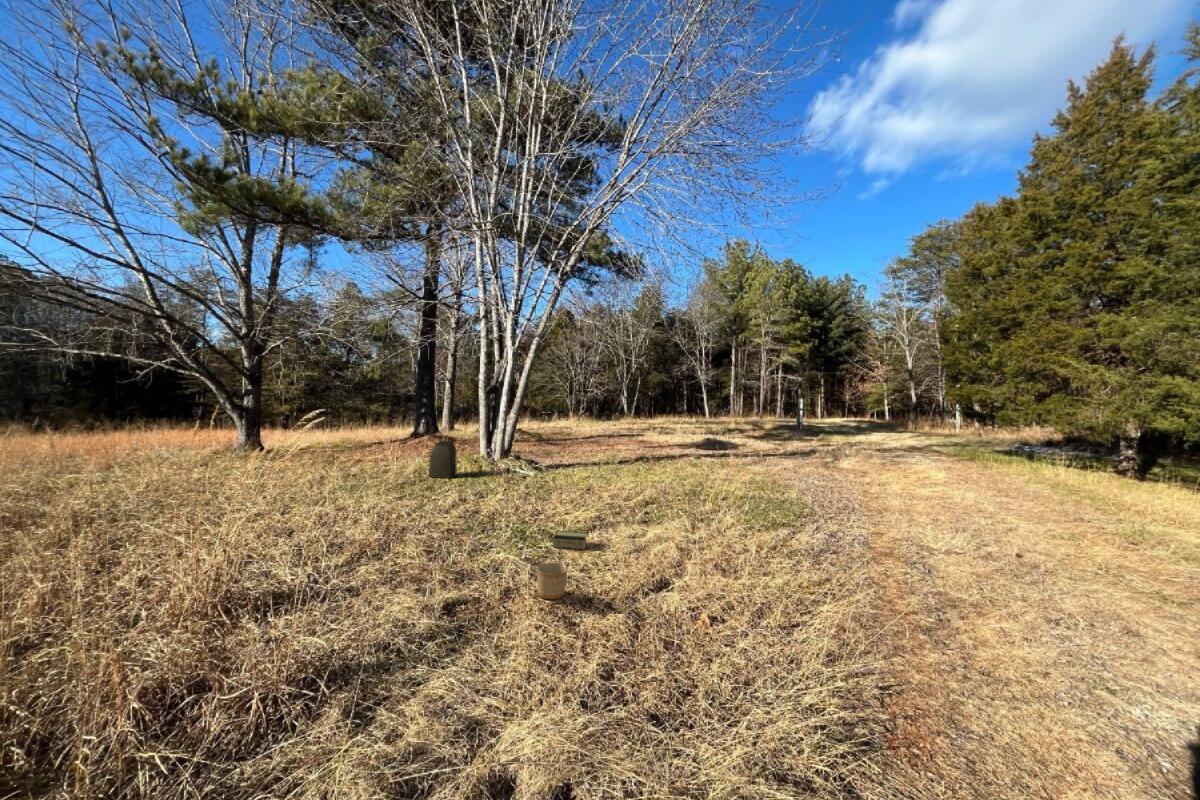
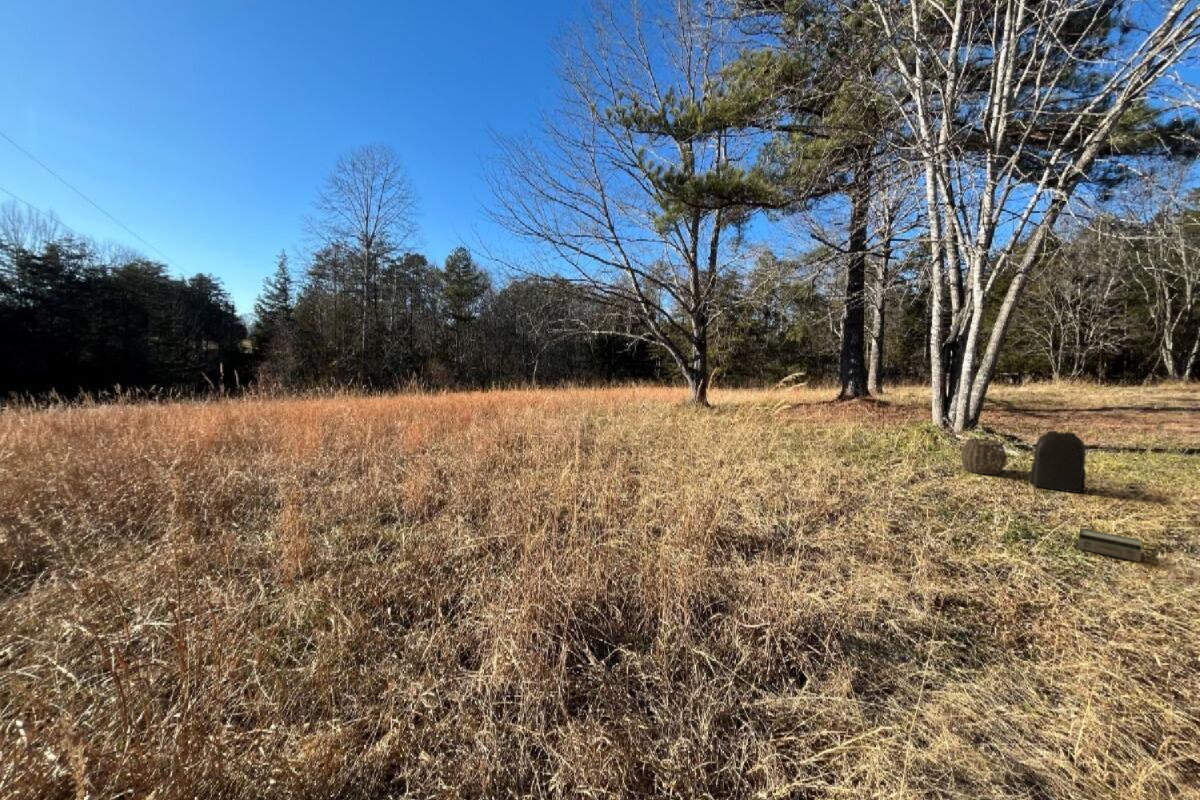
backpack: present [429,440,457,478] -> present [1029,431,1086,493]
woven basket: none [493,466,523,495] -> present [961,439,1006,475]
planter: present [537,562,568,599] -> none [1067,565,1123,614]

